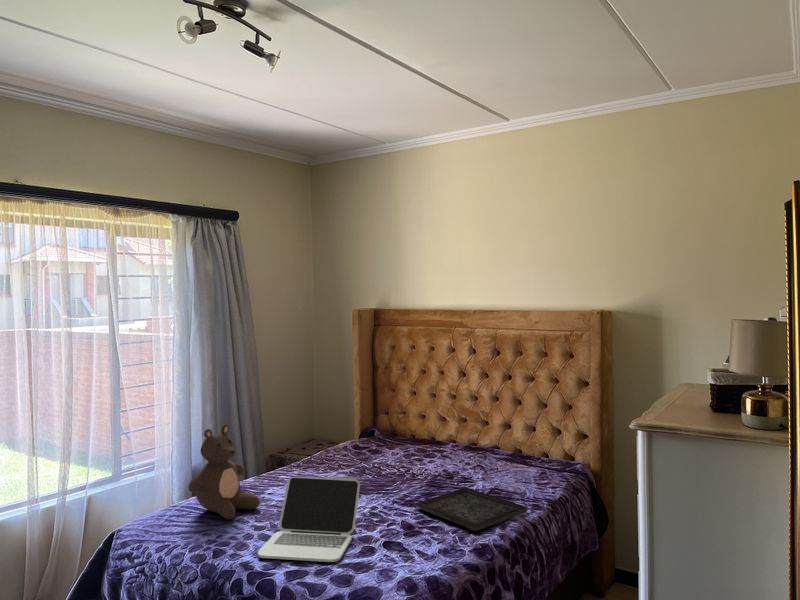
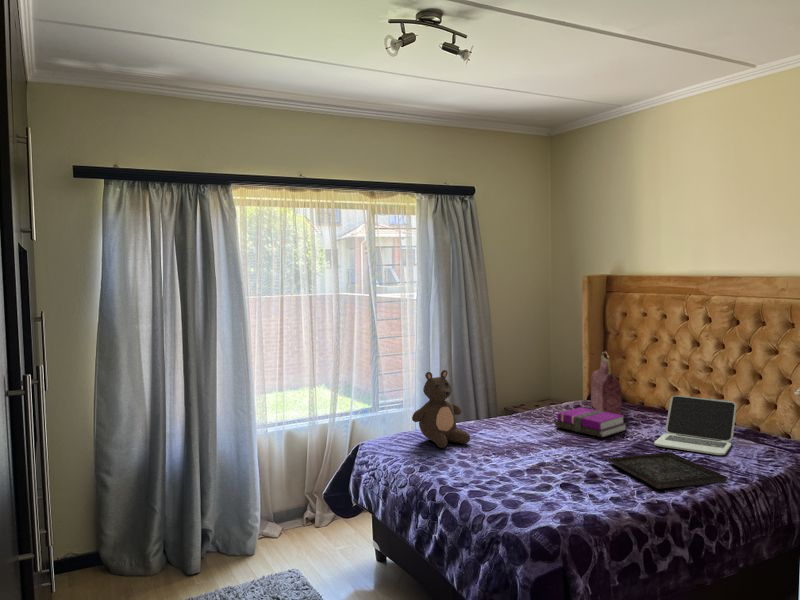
handbag: none [366,387,402,456] -> present [591,352,621,415]
notebook: none [343,448,413,479] -> present [555,407,626,437]
laptop: present [258,476,360,562] -> present [654,396,736,455]

